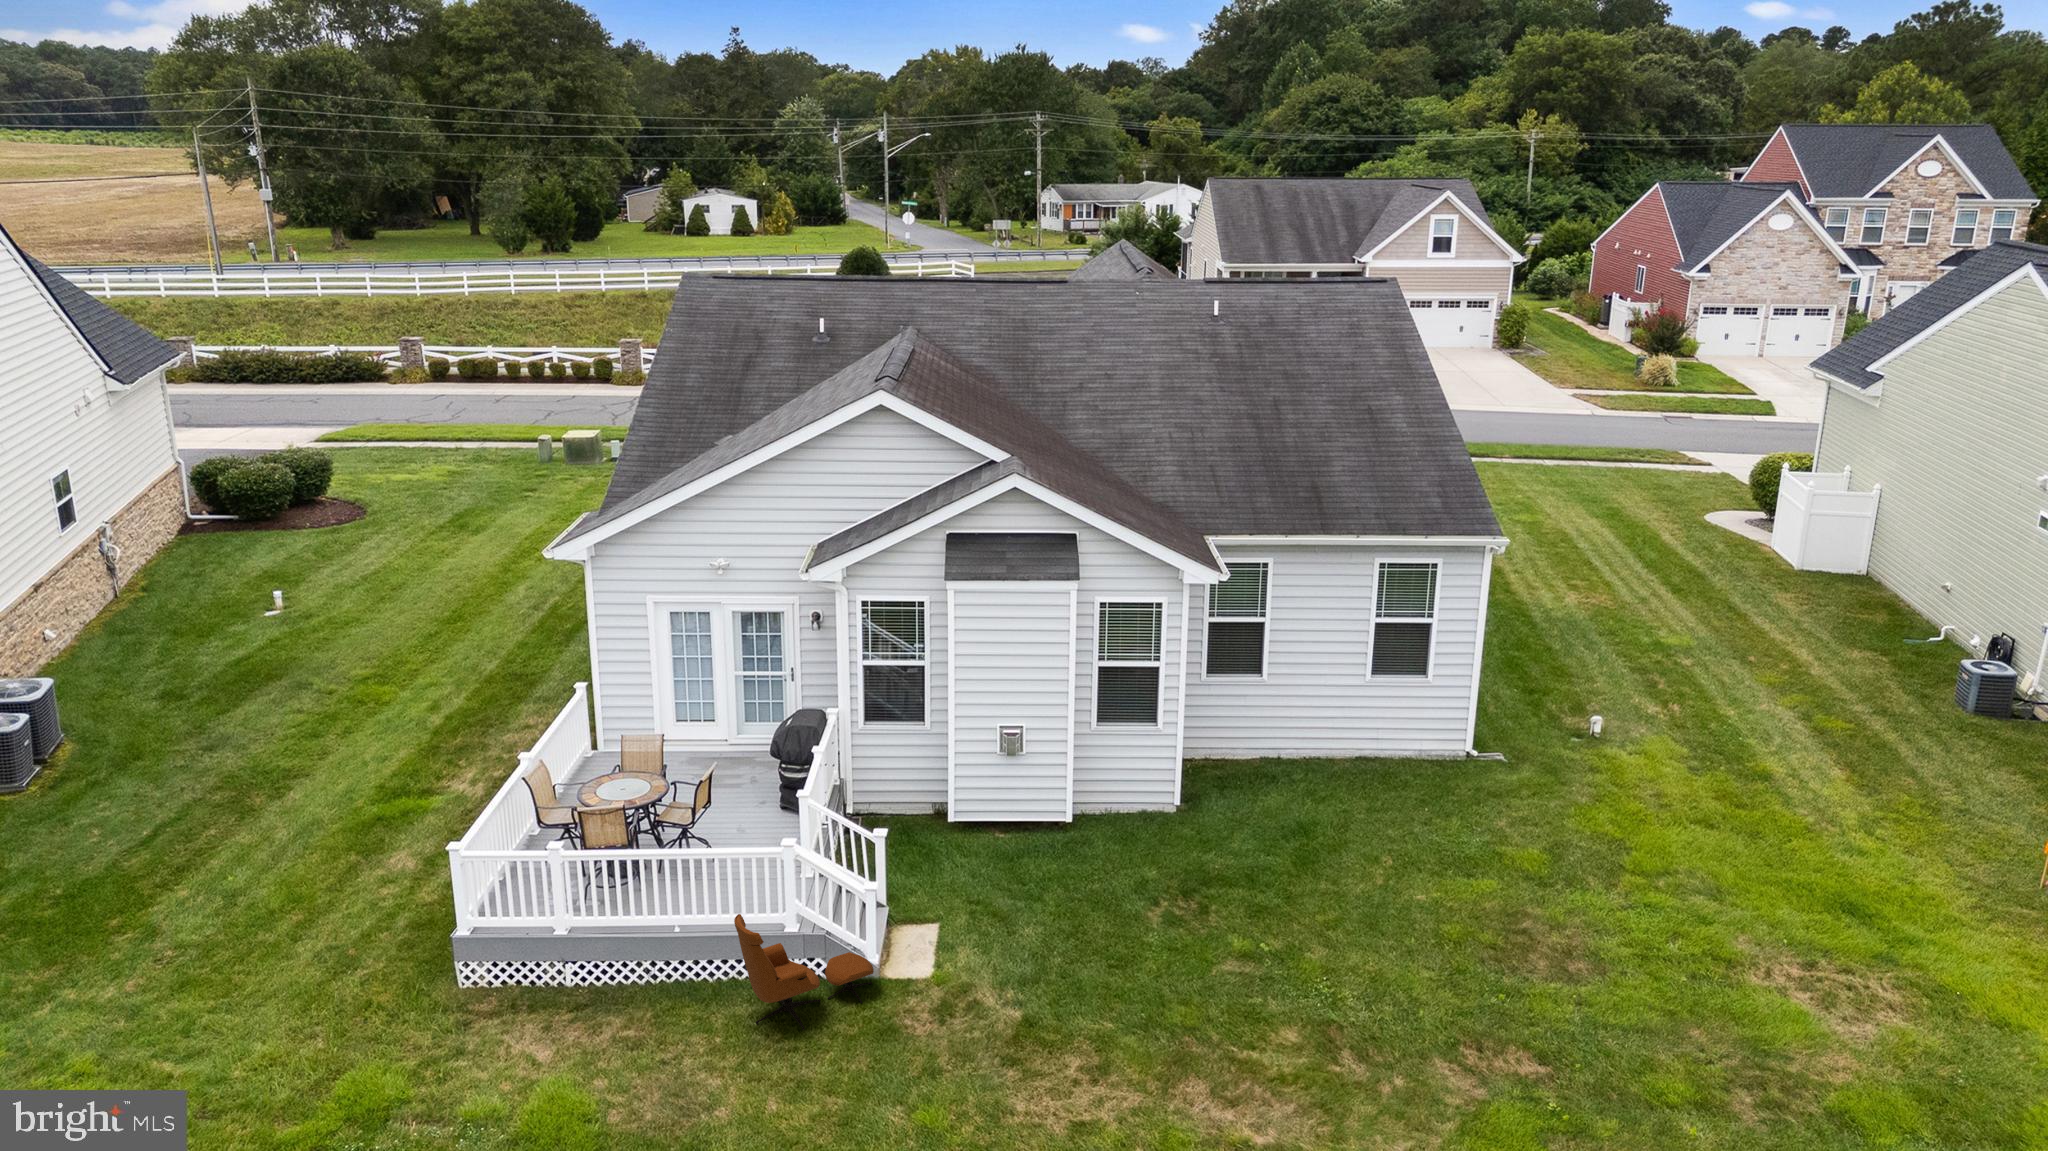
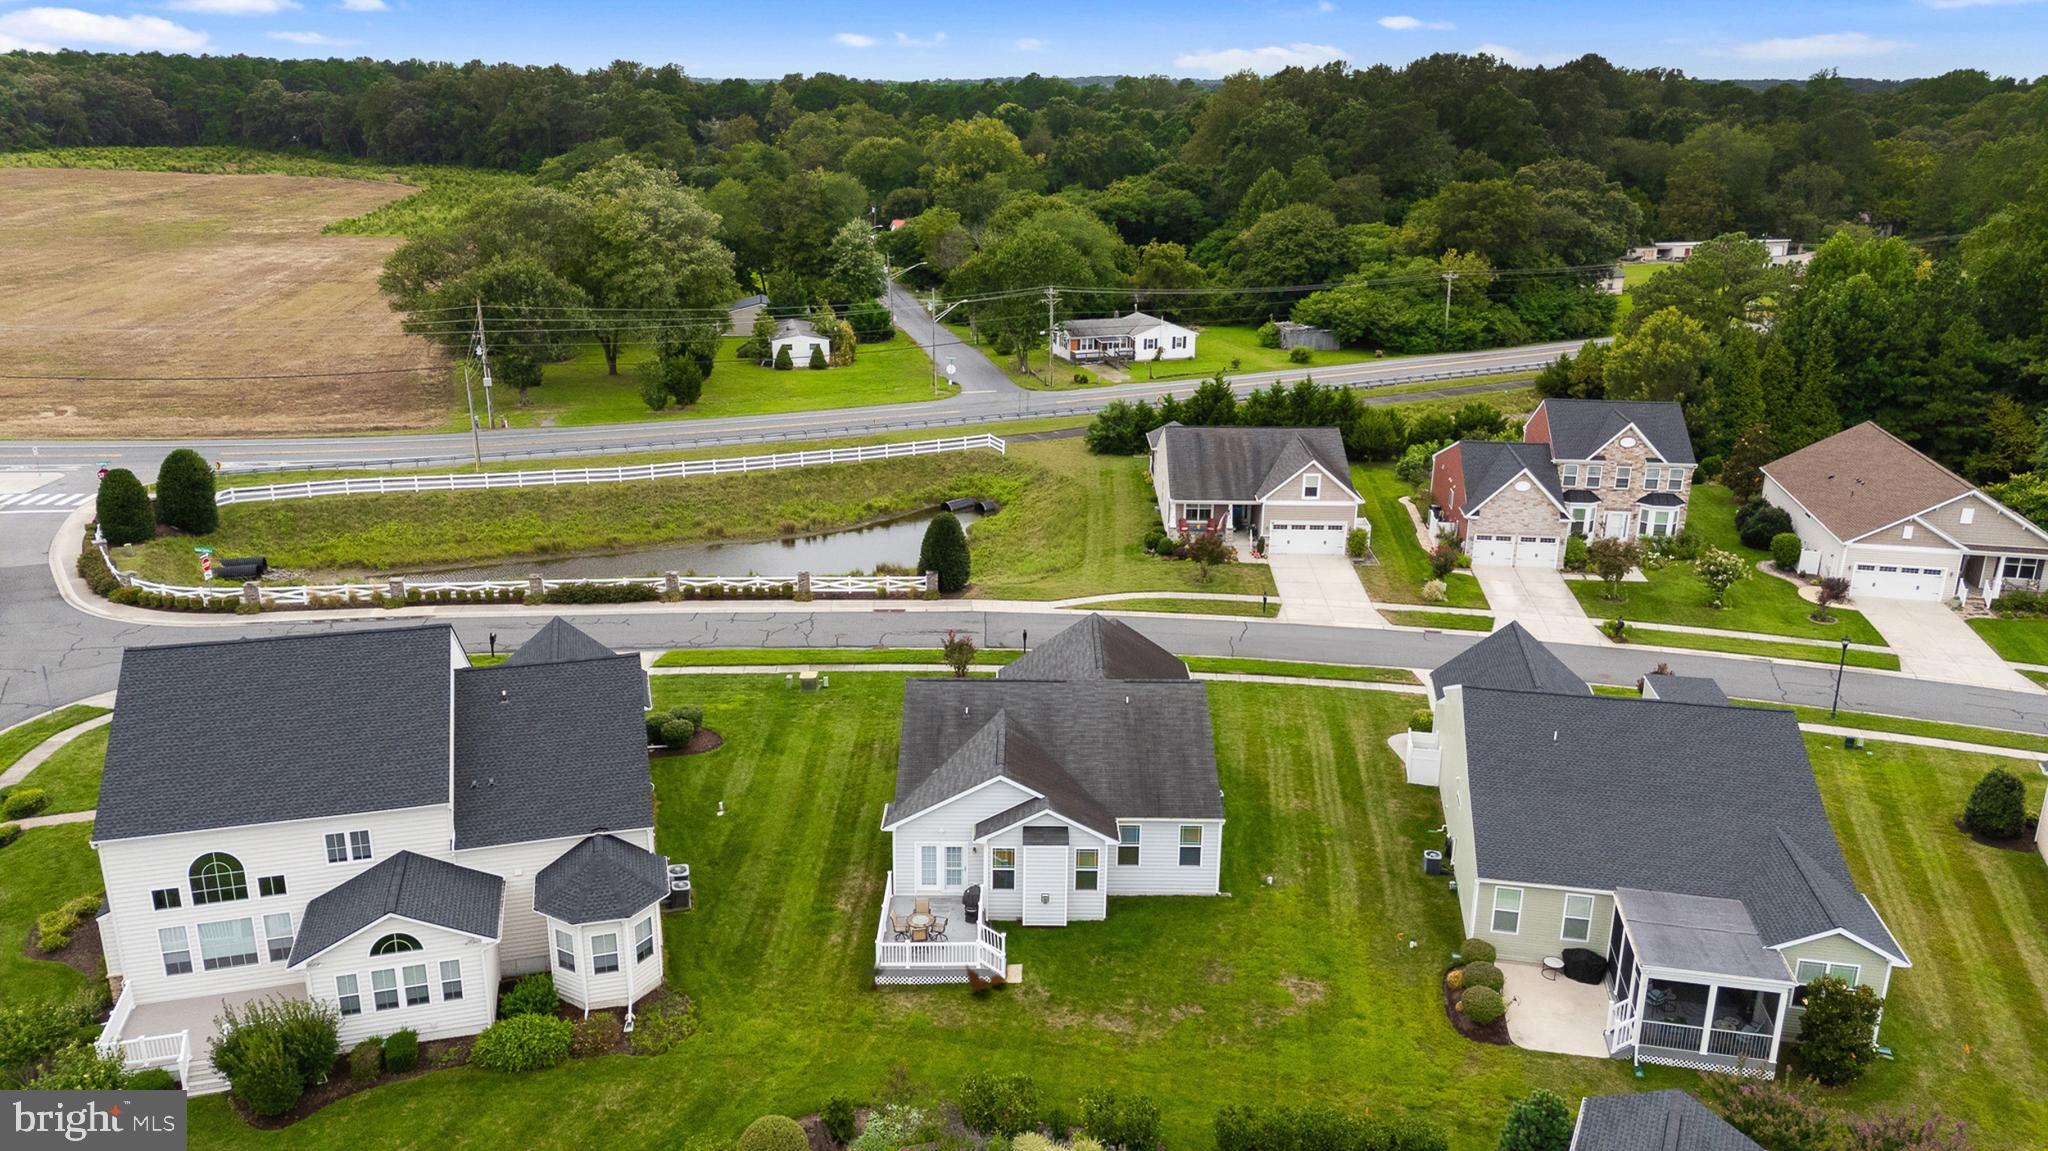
potted tree: none [409,909,475,1003] -> present [866,963,884,989]

